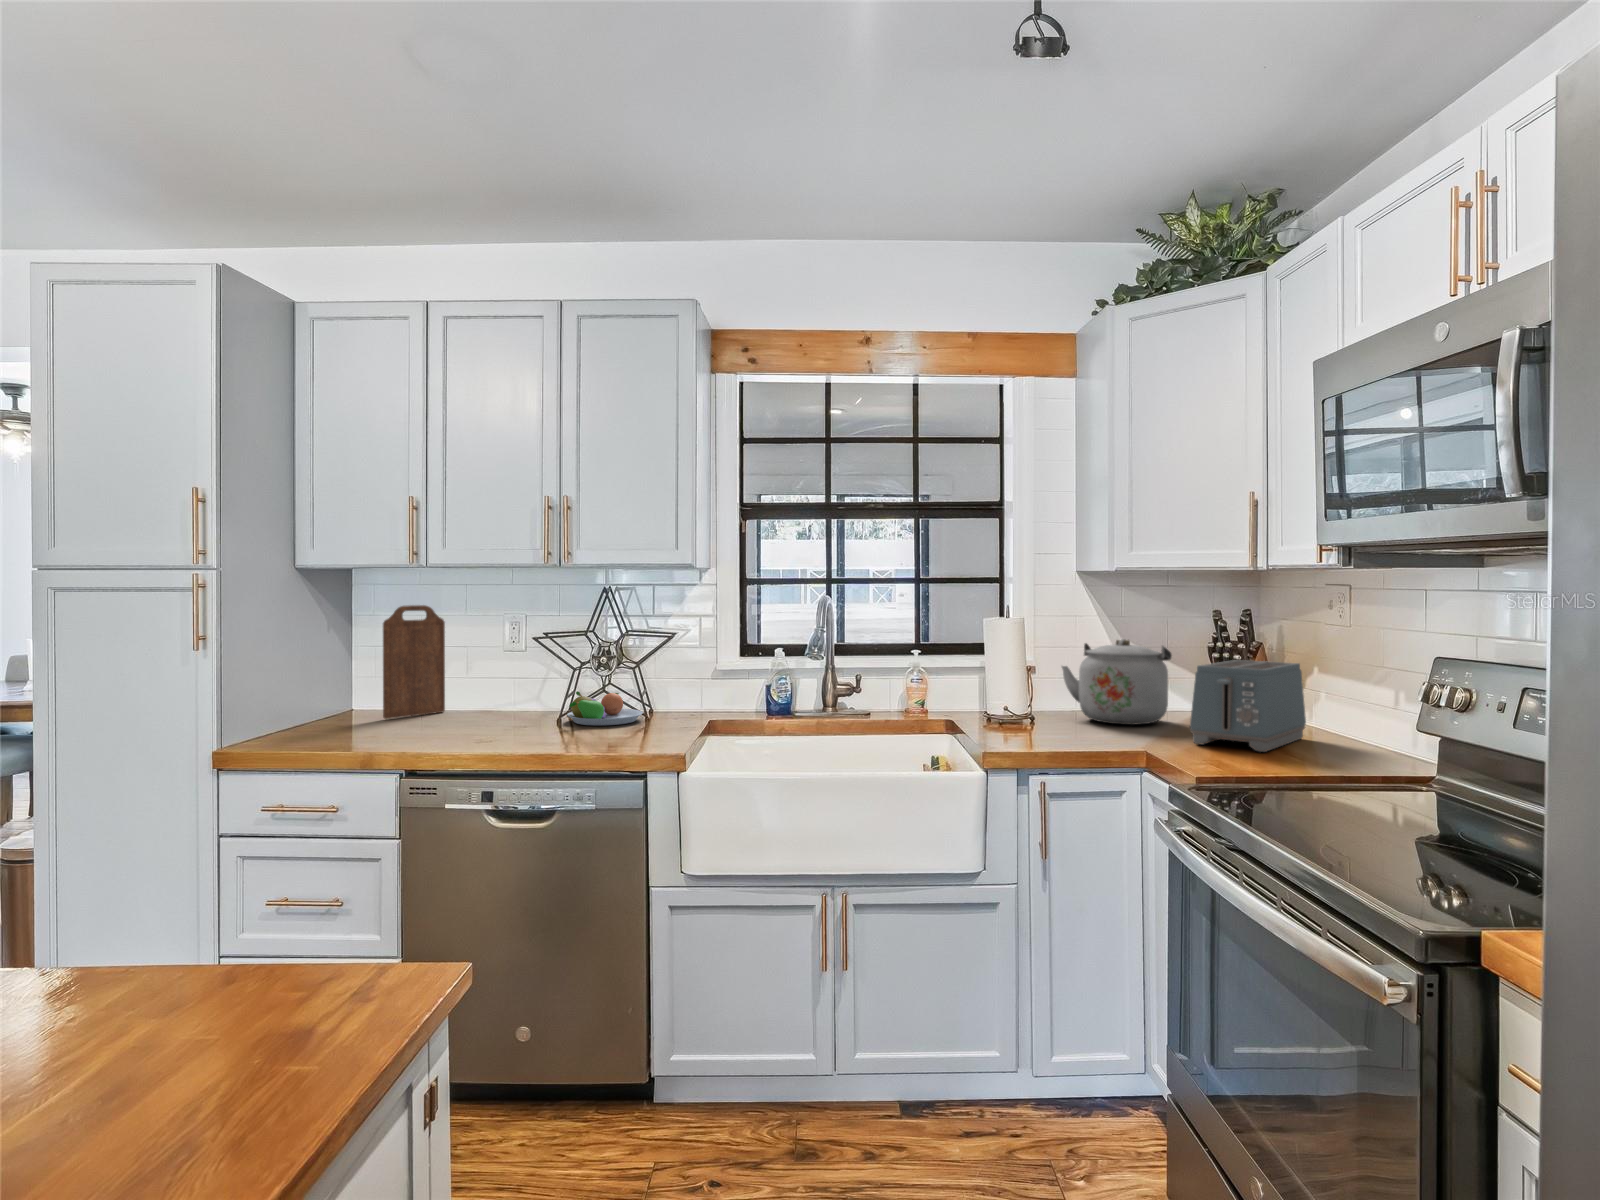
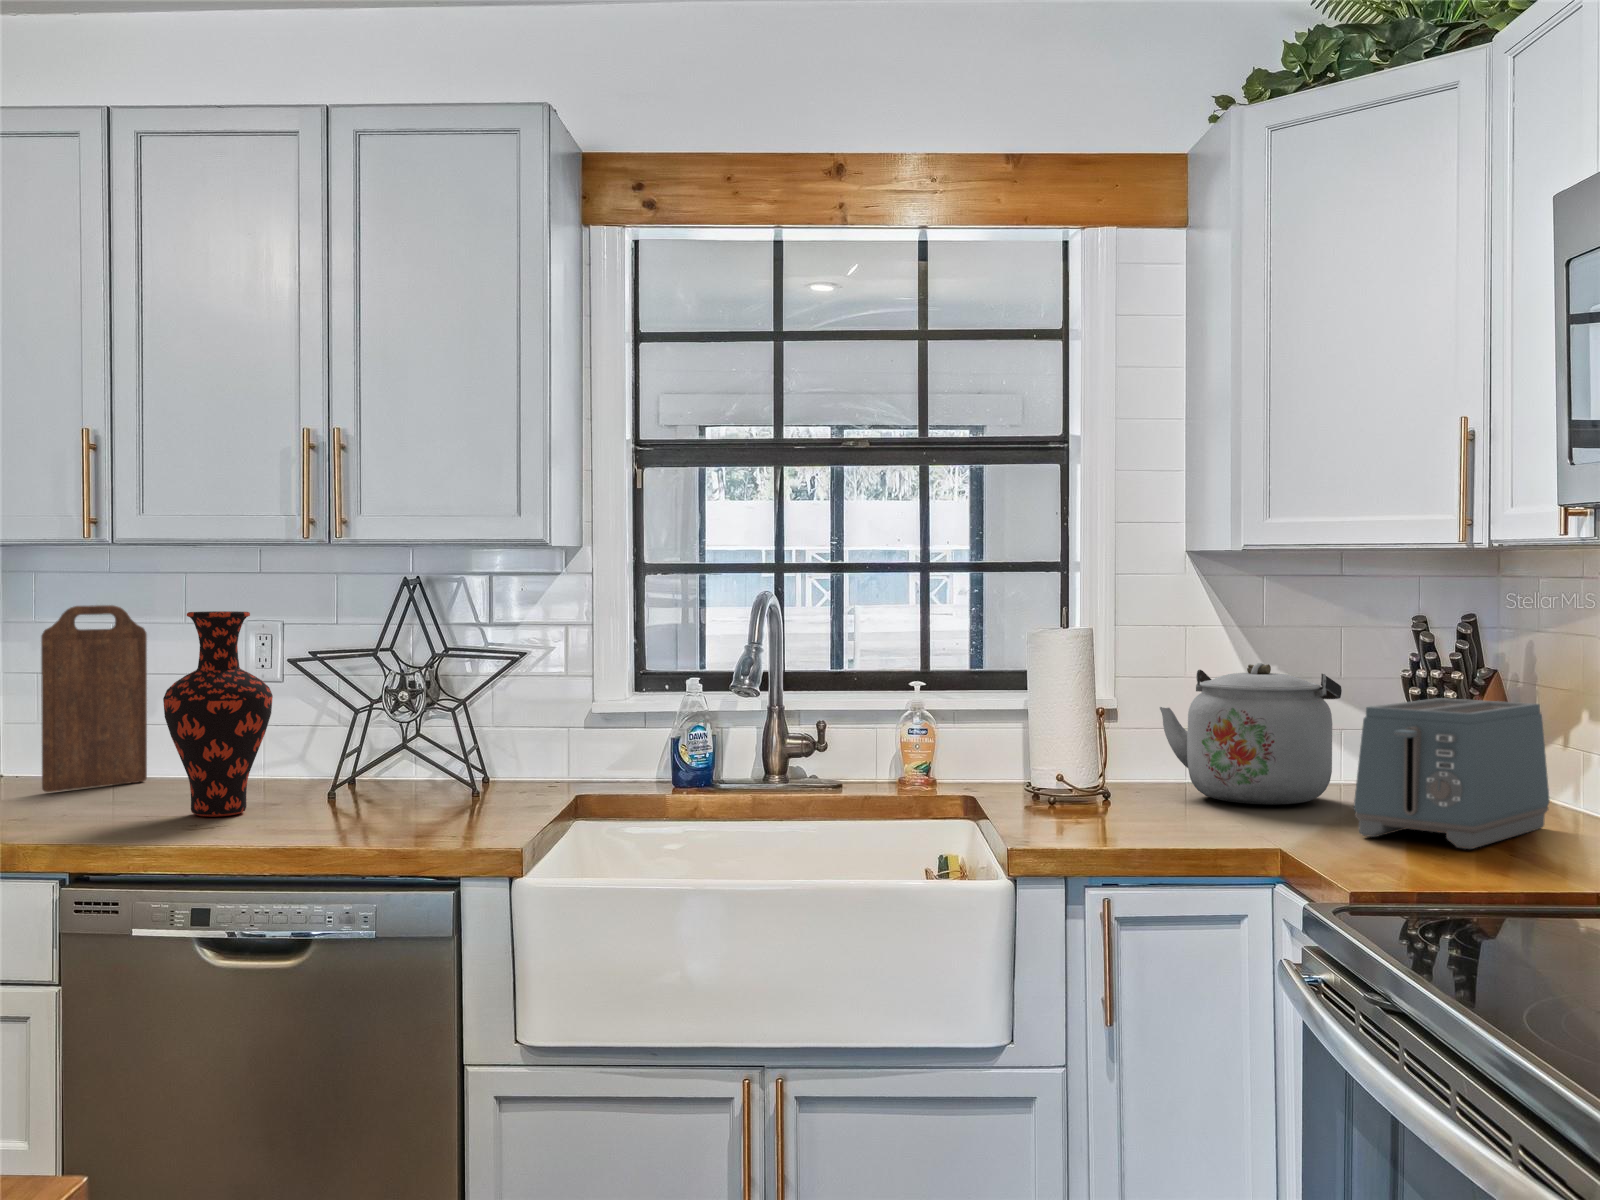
vase: none [461,609,527,734] -> present [163,611,273,817]
fruit bowl: present [567,691,643,725] -> none [342,748,469,803]

